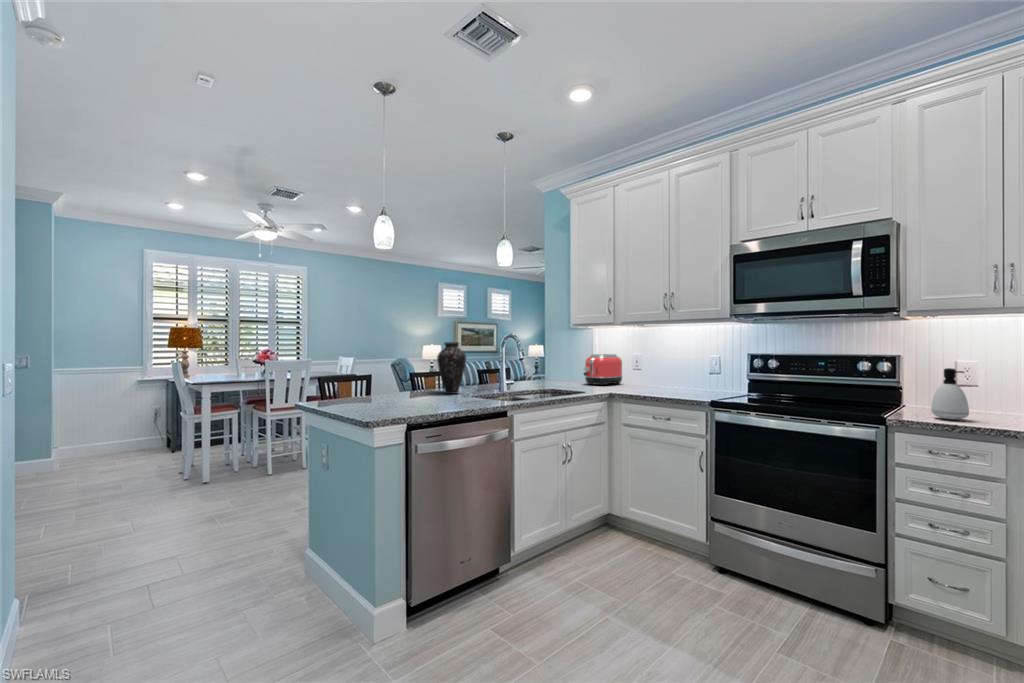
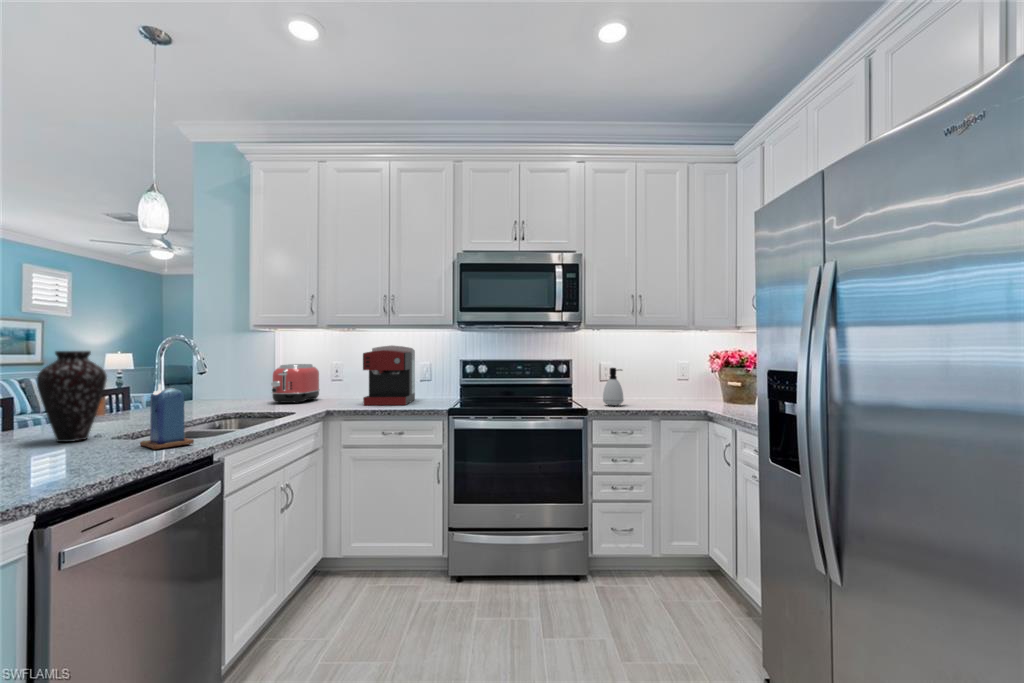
coffee maker: none [646,339,701,394] -> present [363,345,415,405]
candle: none [473,363,496,402] -> present [140,384,194,449]

